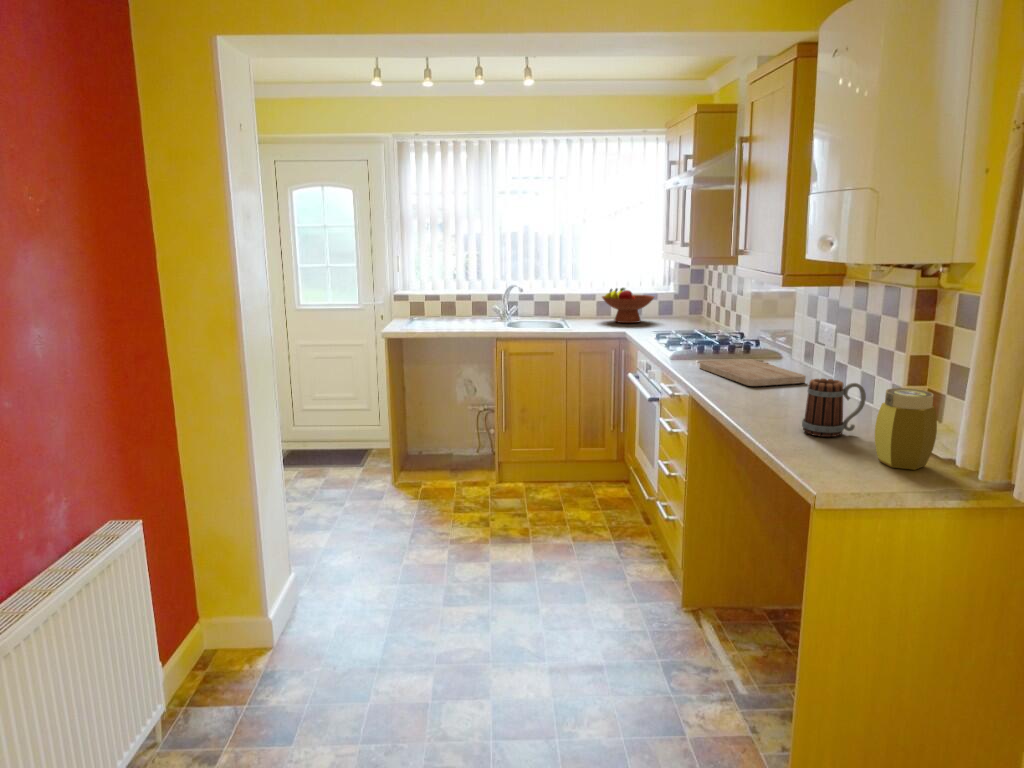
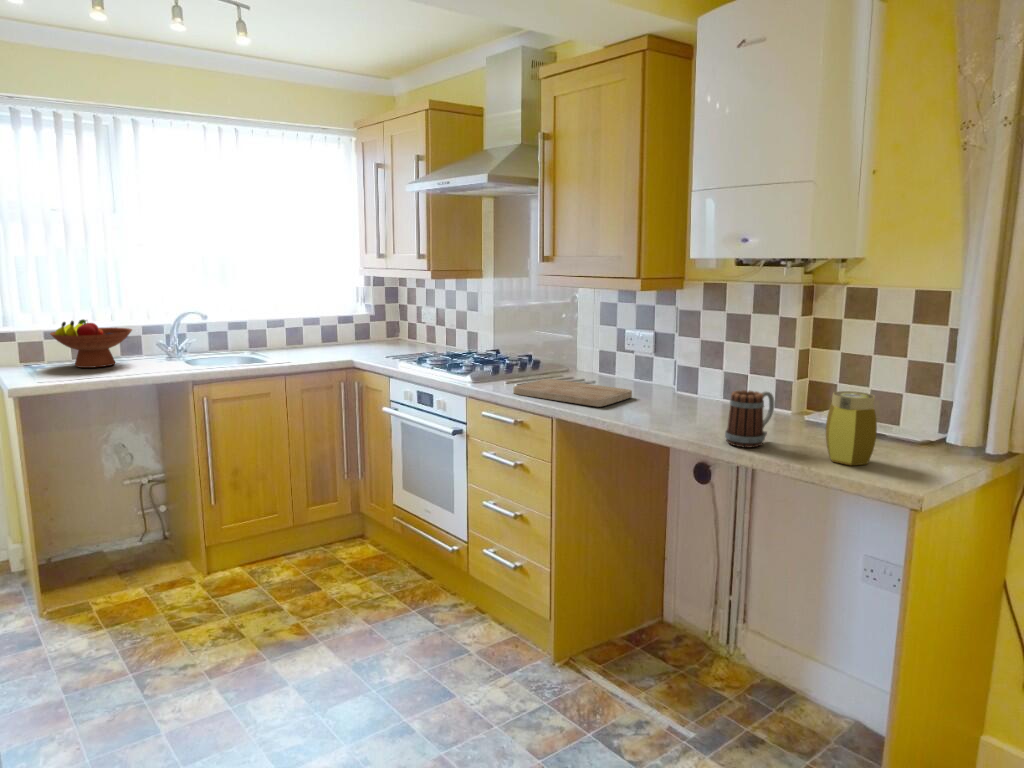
fruit bowl: present [602,288,654,323] -> present [50,319,132,368]

